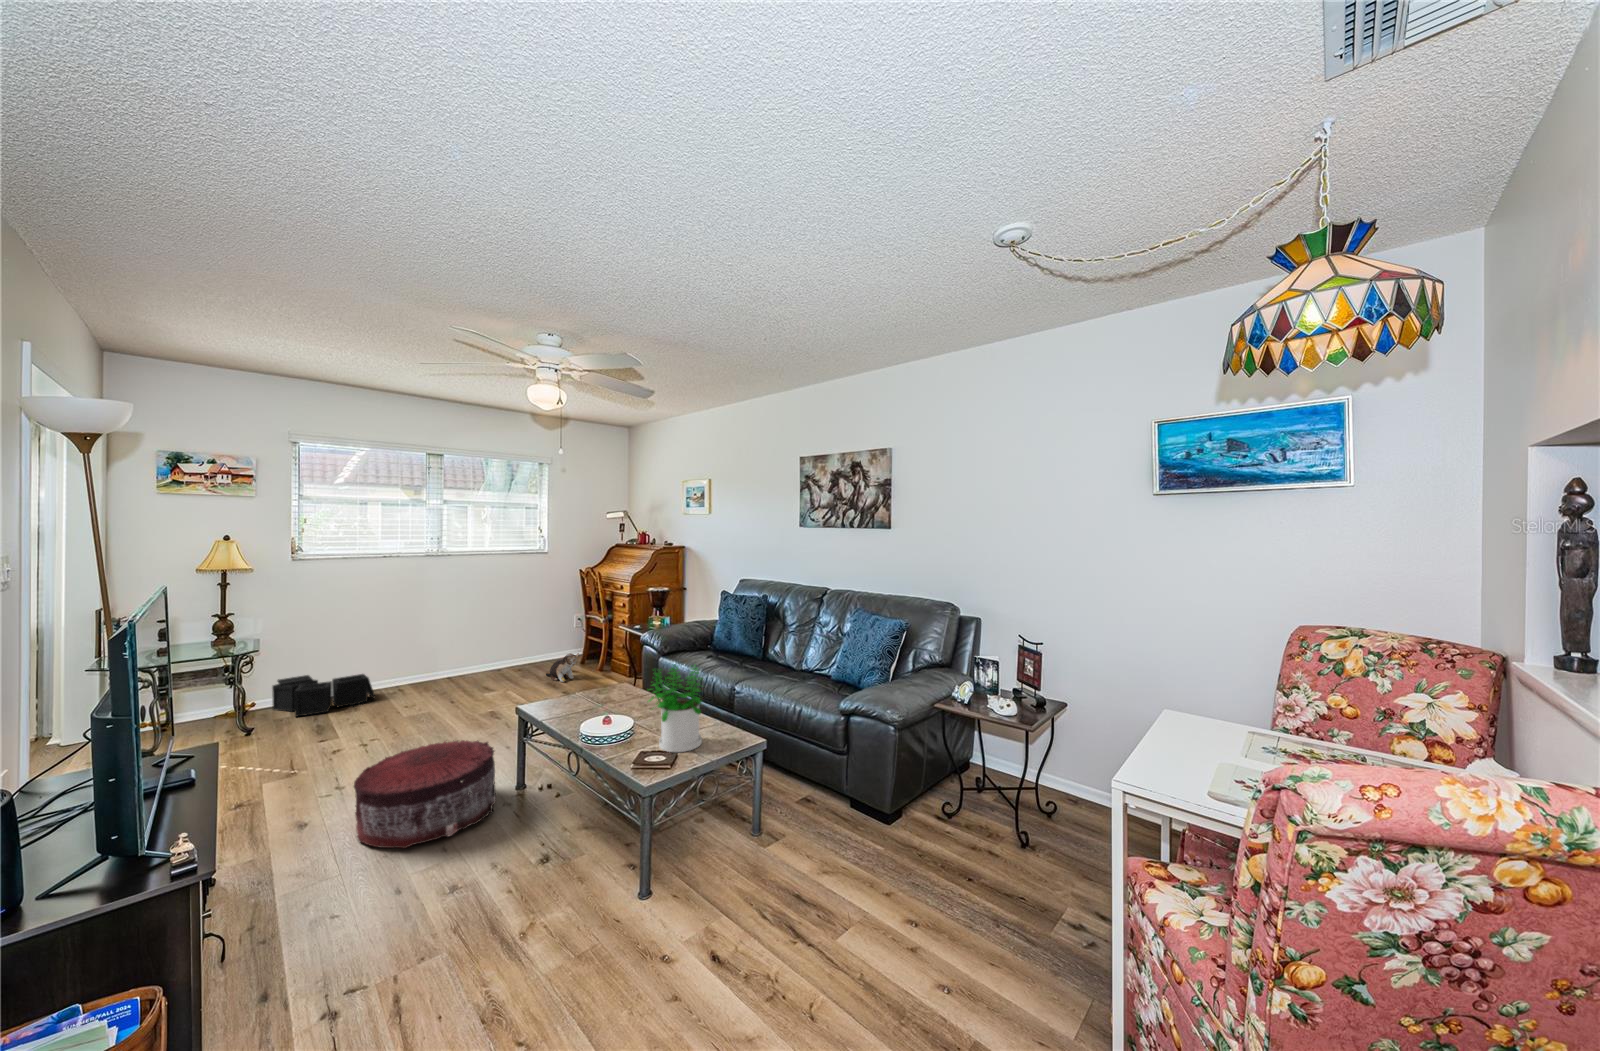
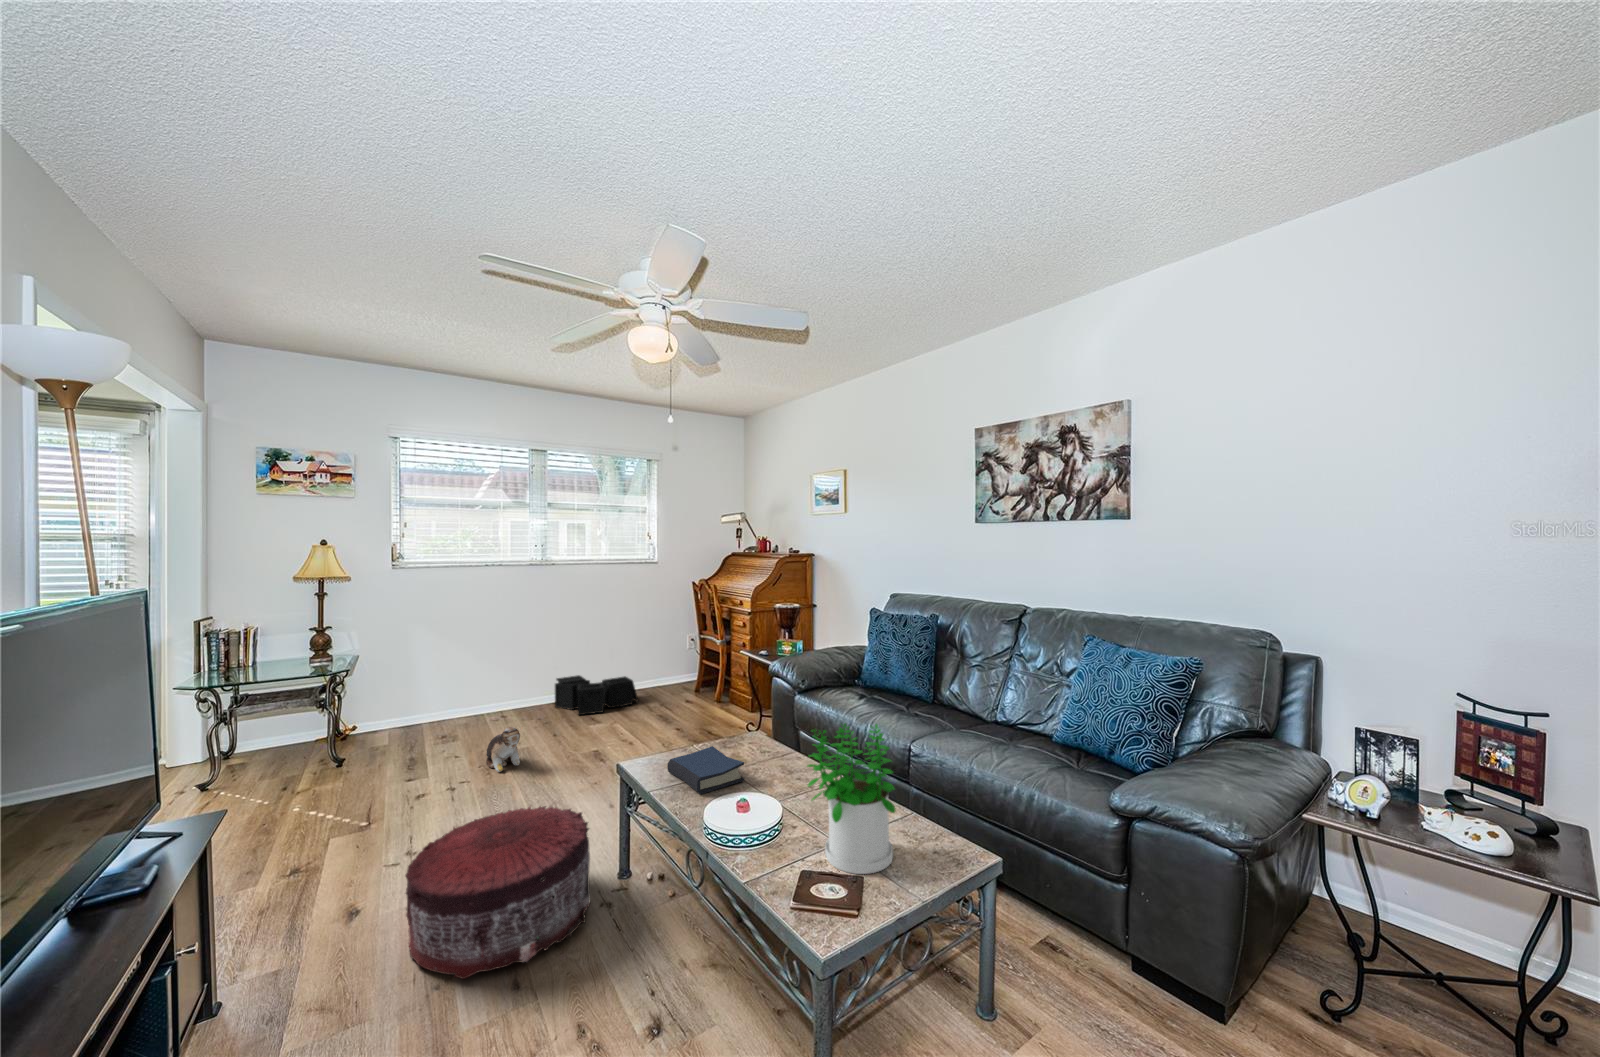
plush toy: present [546,653,579,682] -> present [486,727,523,772]
storage bin: present [272,674,375,716] -> present [555,675,638,715]
hardback book: none [555,691,611,720] -> present [668,746,744,794]

